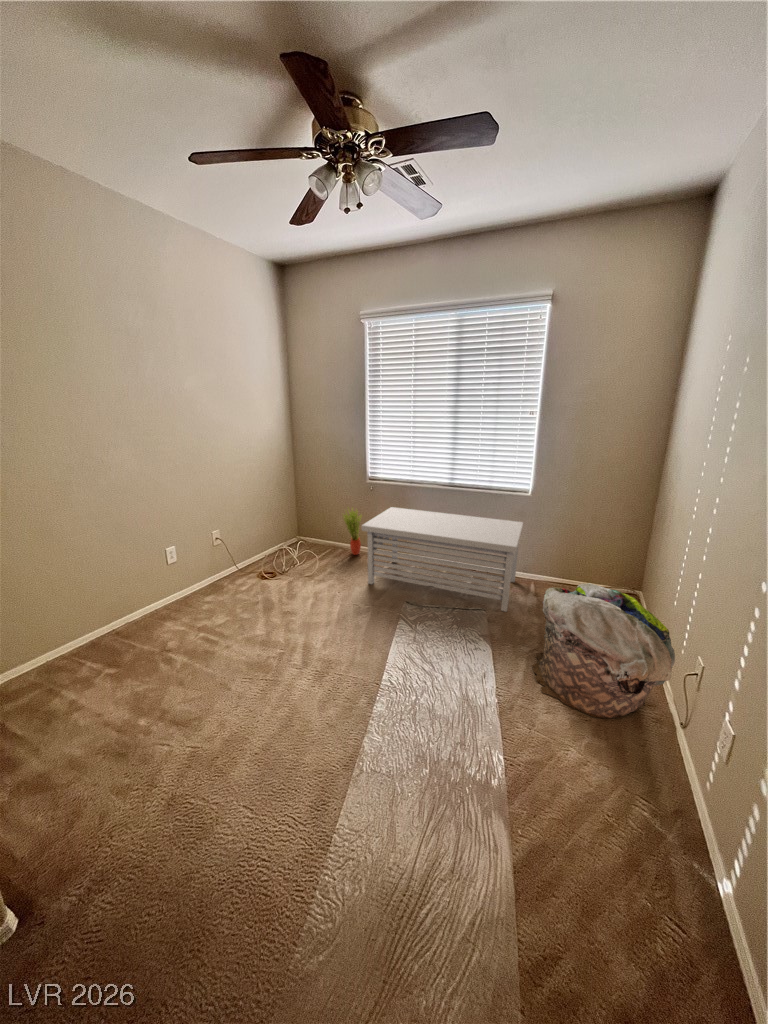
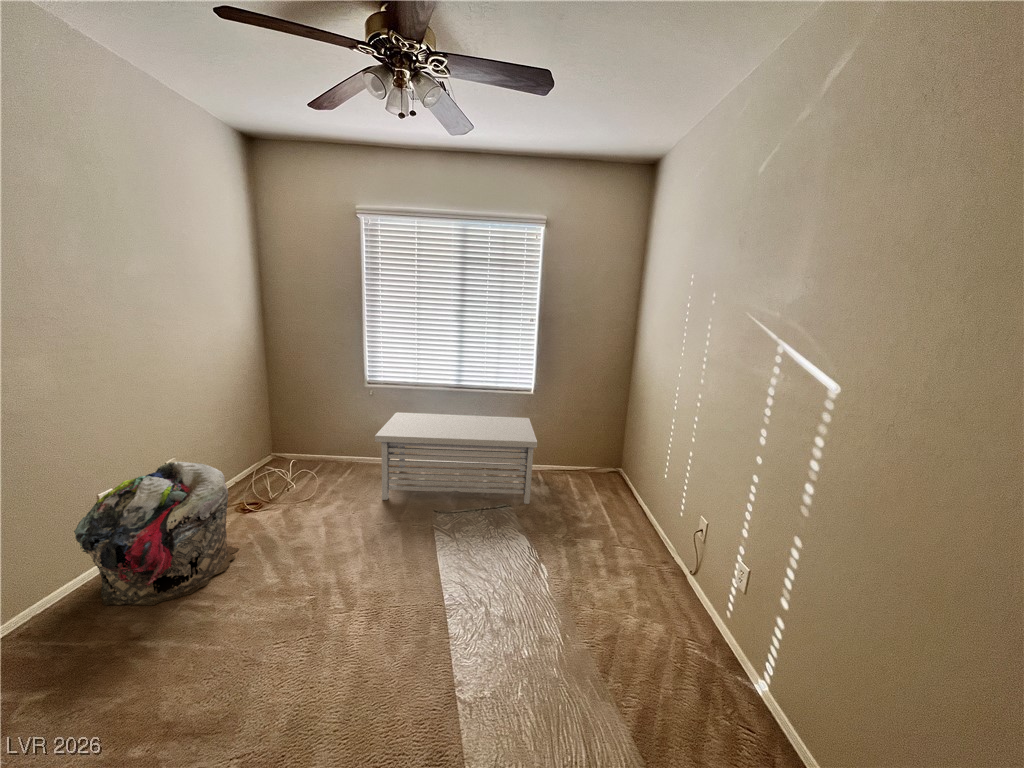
potted plant: present [344,508,362,555] -> none [336,415,362,469]
laundry basket: present [532,583,675,719] -> present [74,462,239,606]

